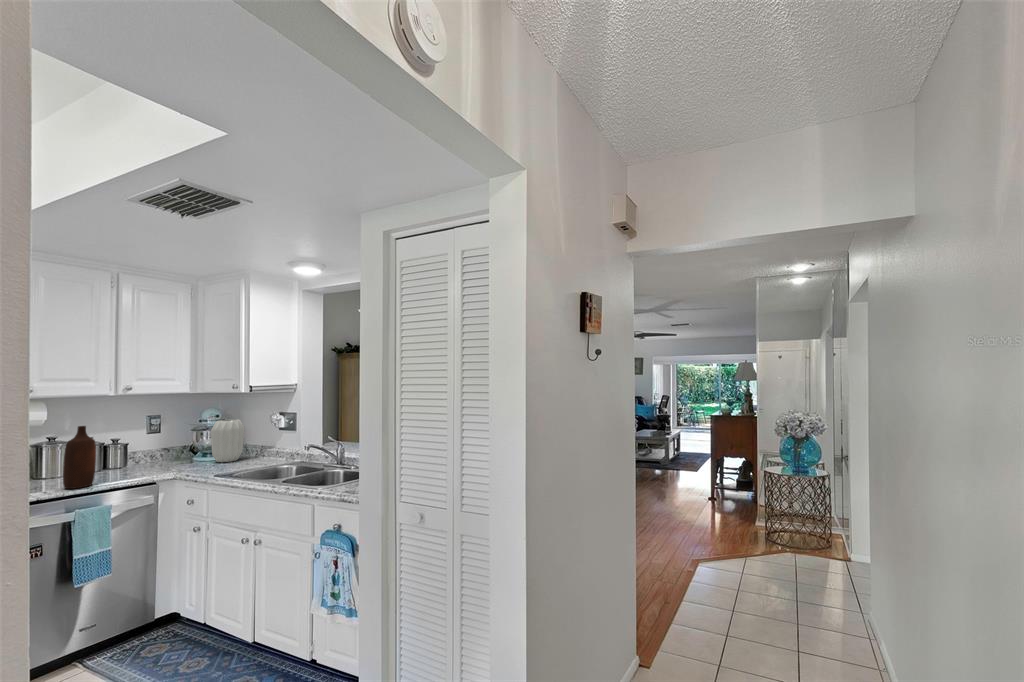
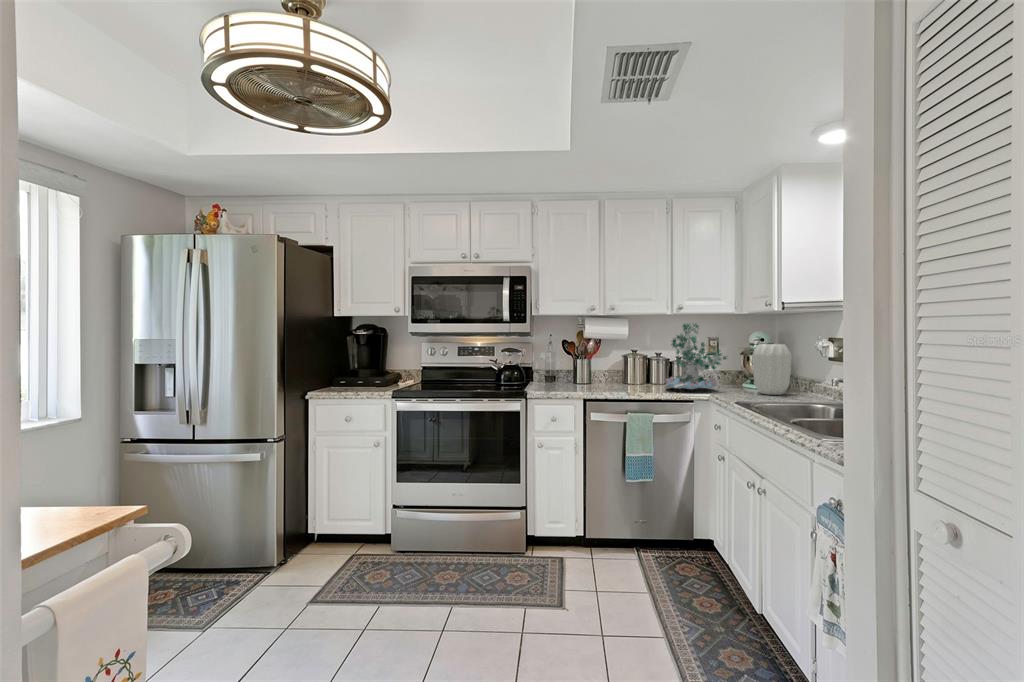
plant: none [112,406,190,476] -> present [665,323,726,389]
bottle: present [63,426,96,489] -> none [622,336,643,393]

